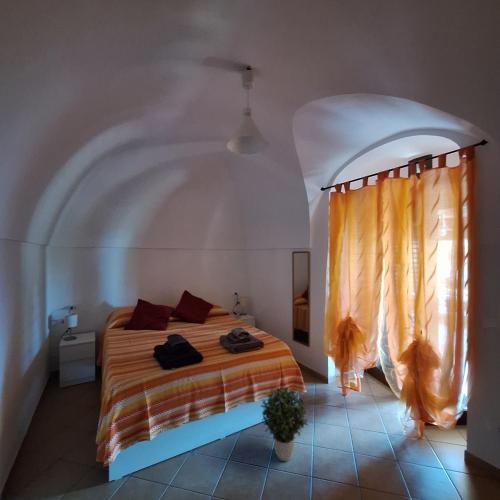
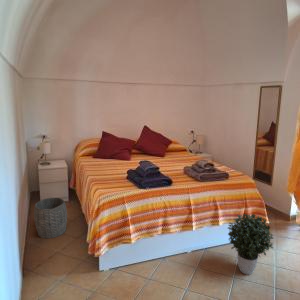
woven basket: none [30,386,77,445] -> present [34,198,67,238]

